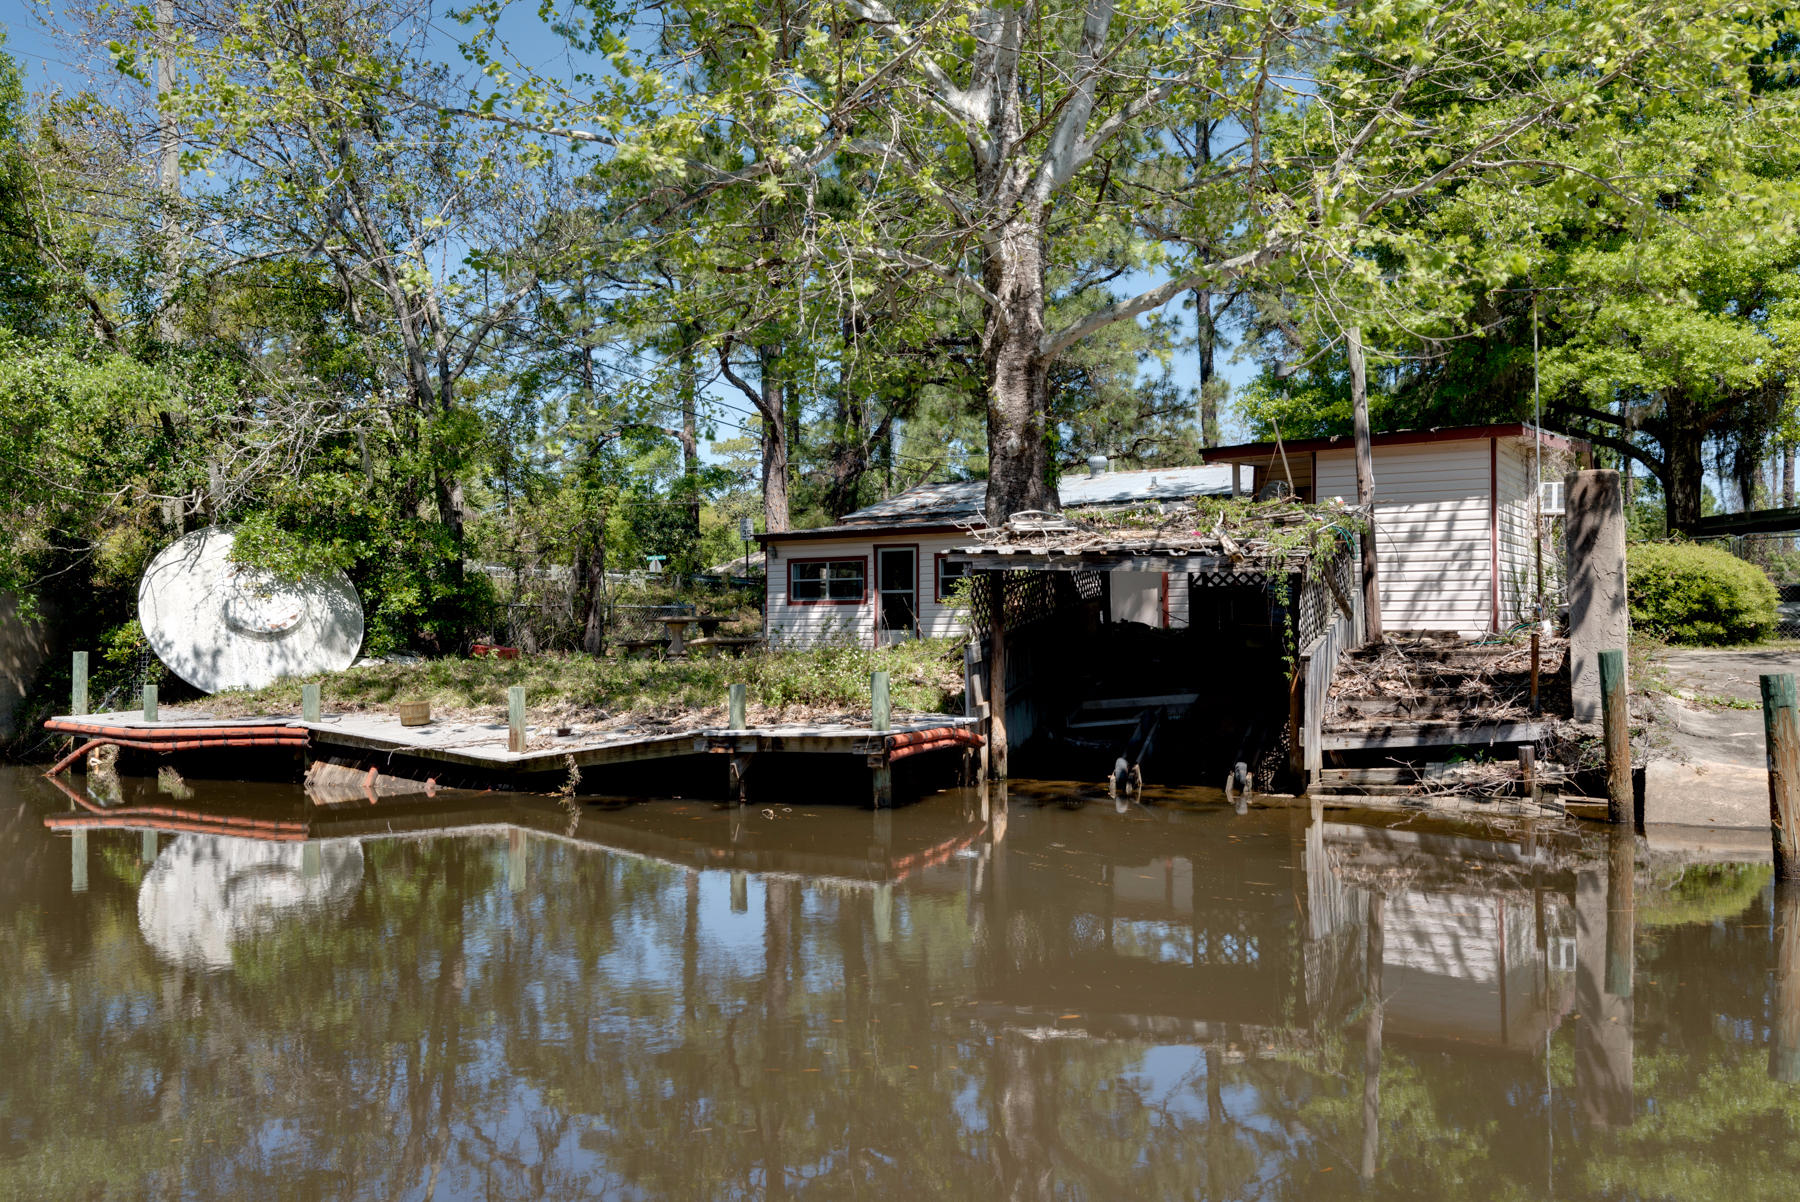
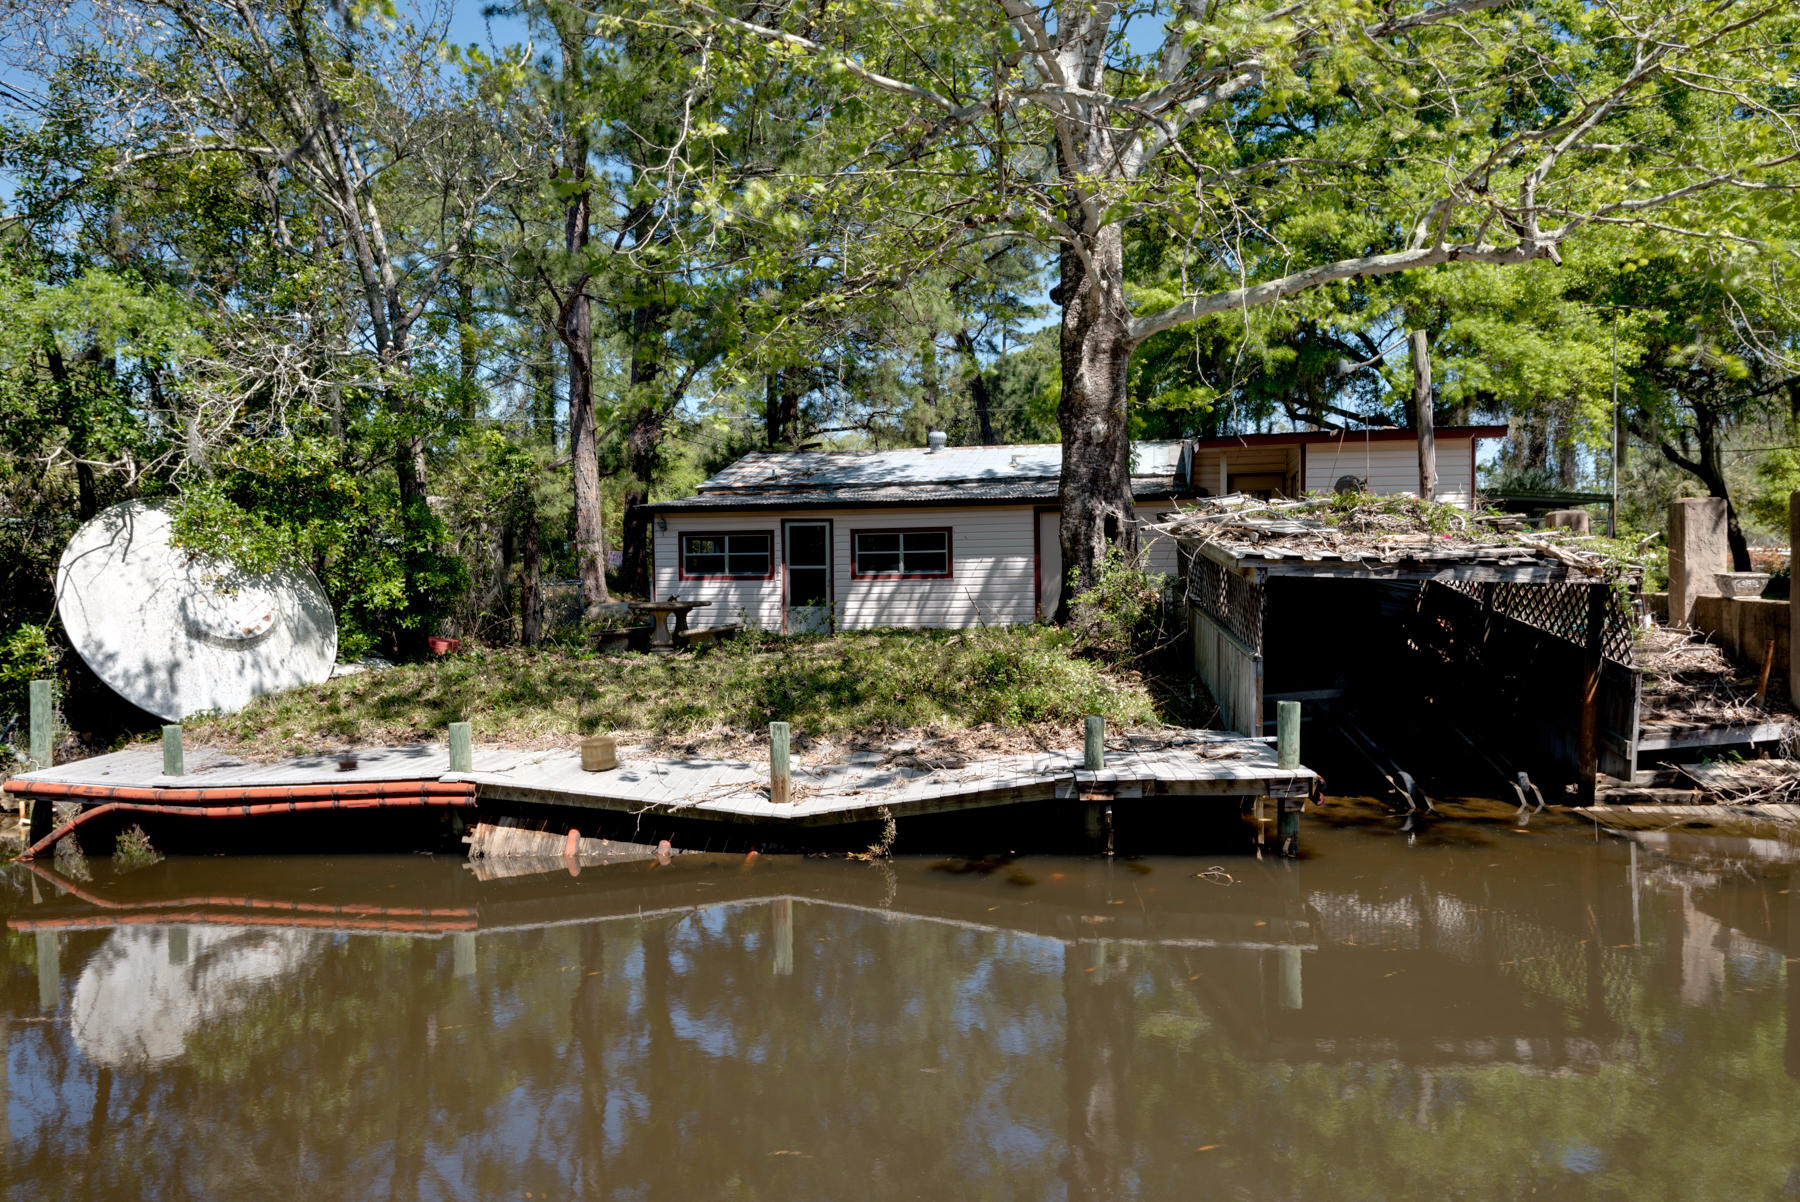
potted plant: present [556,709,572,736] -> present [331,723,372,771]

